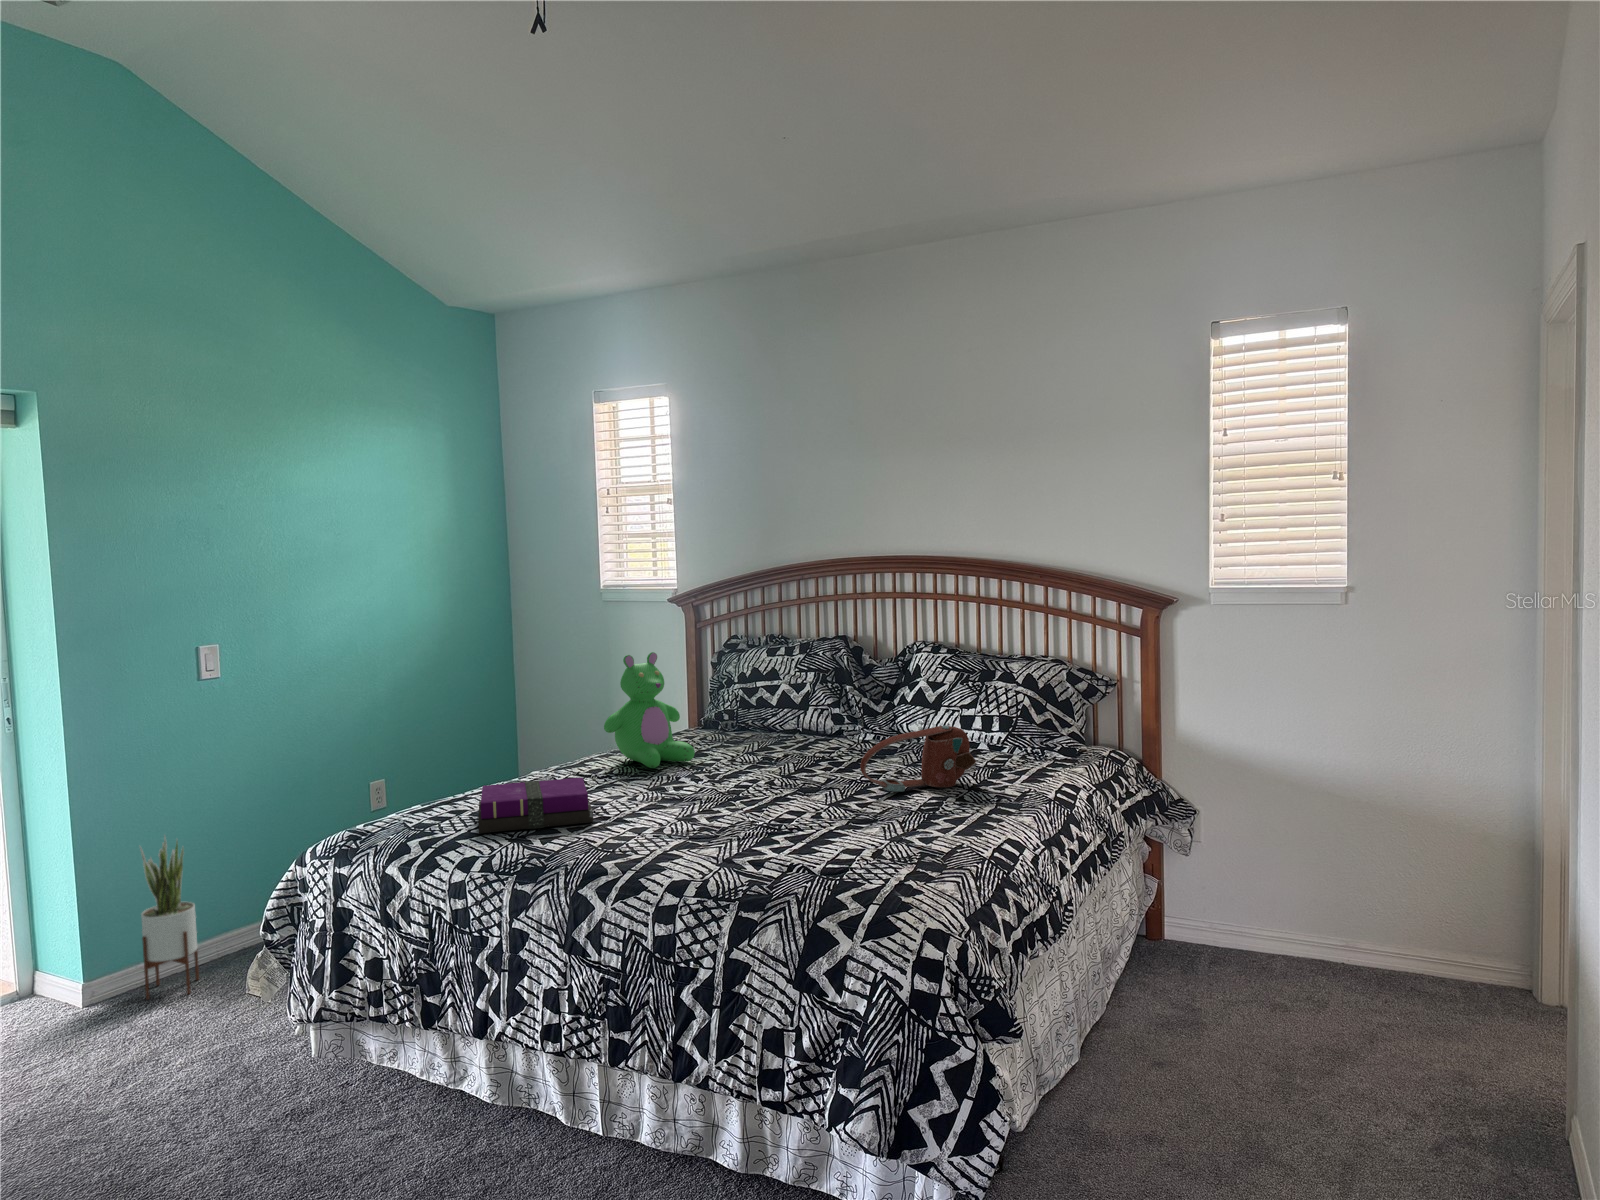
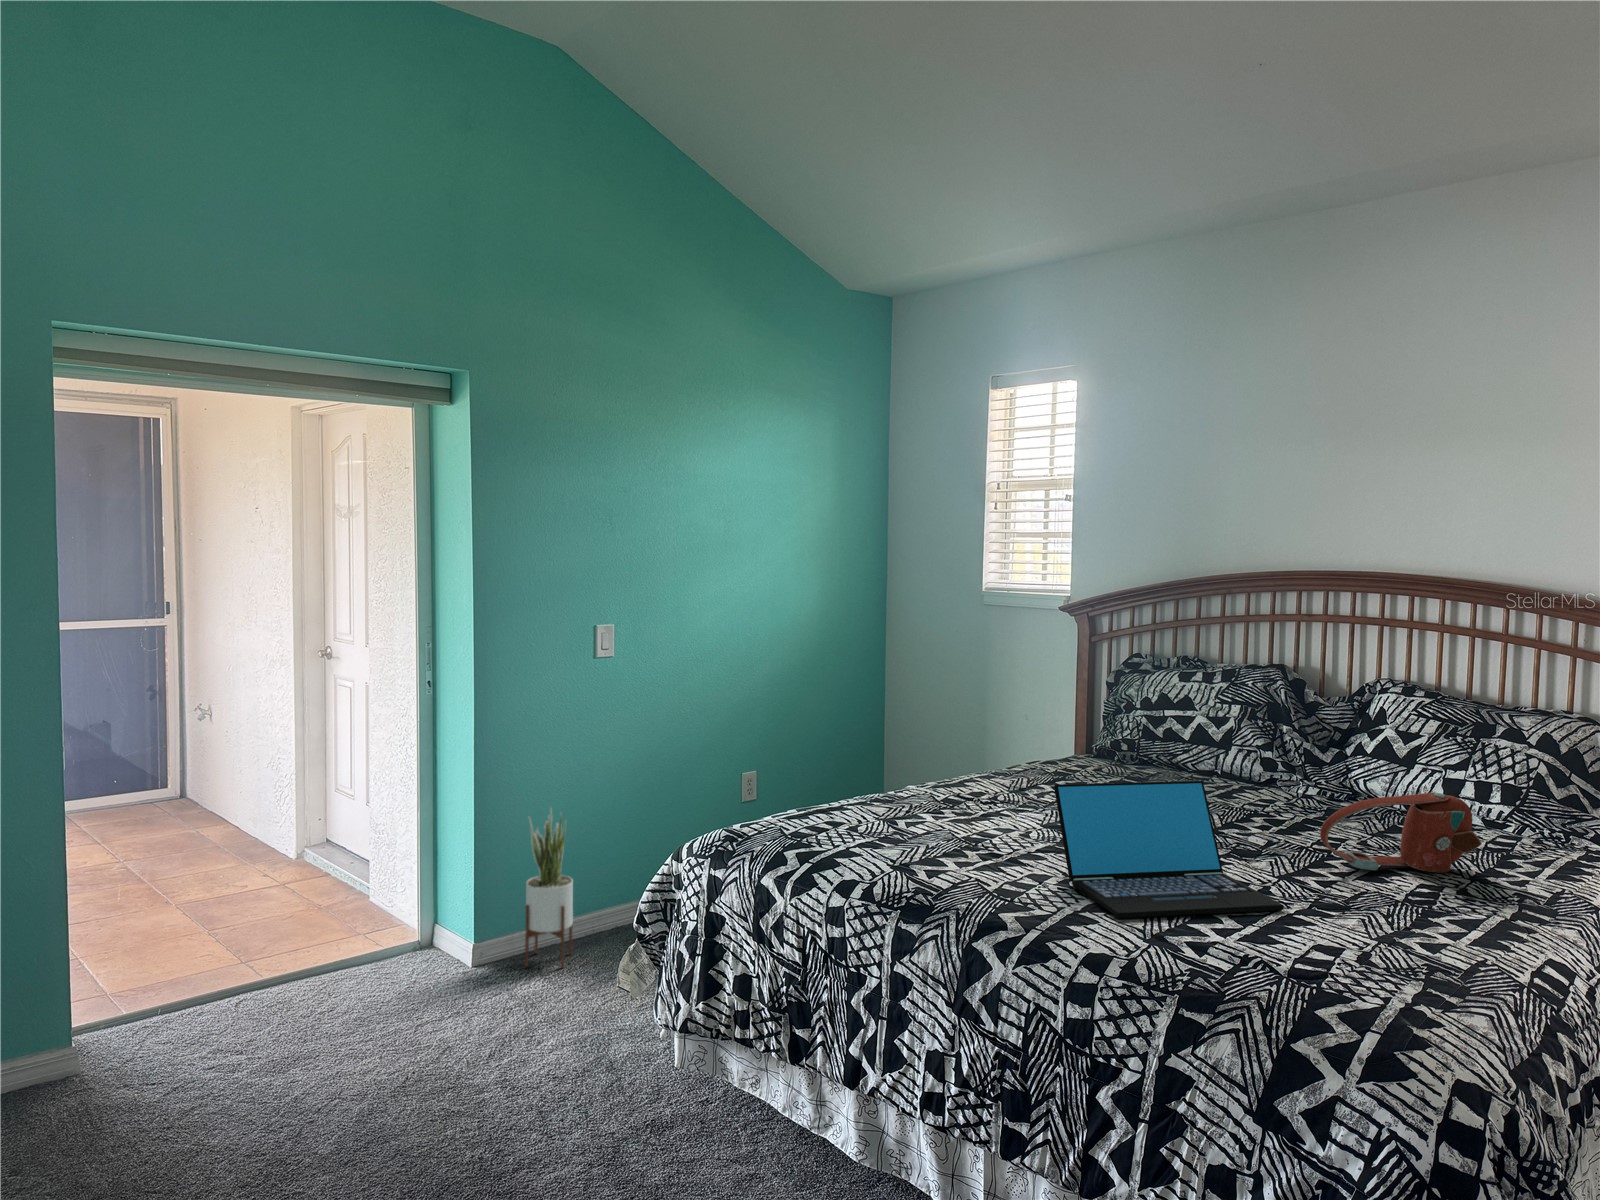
teddy bear: present [604,652,695,768] -> none [992,666,1095,800]
laptop: none [646,735,828,852] -> present [1054,781,1284,918]
notebook: present [479,778,593,833] -> none [858,801,987,859]

